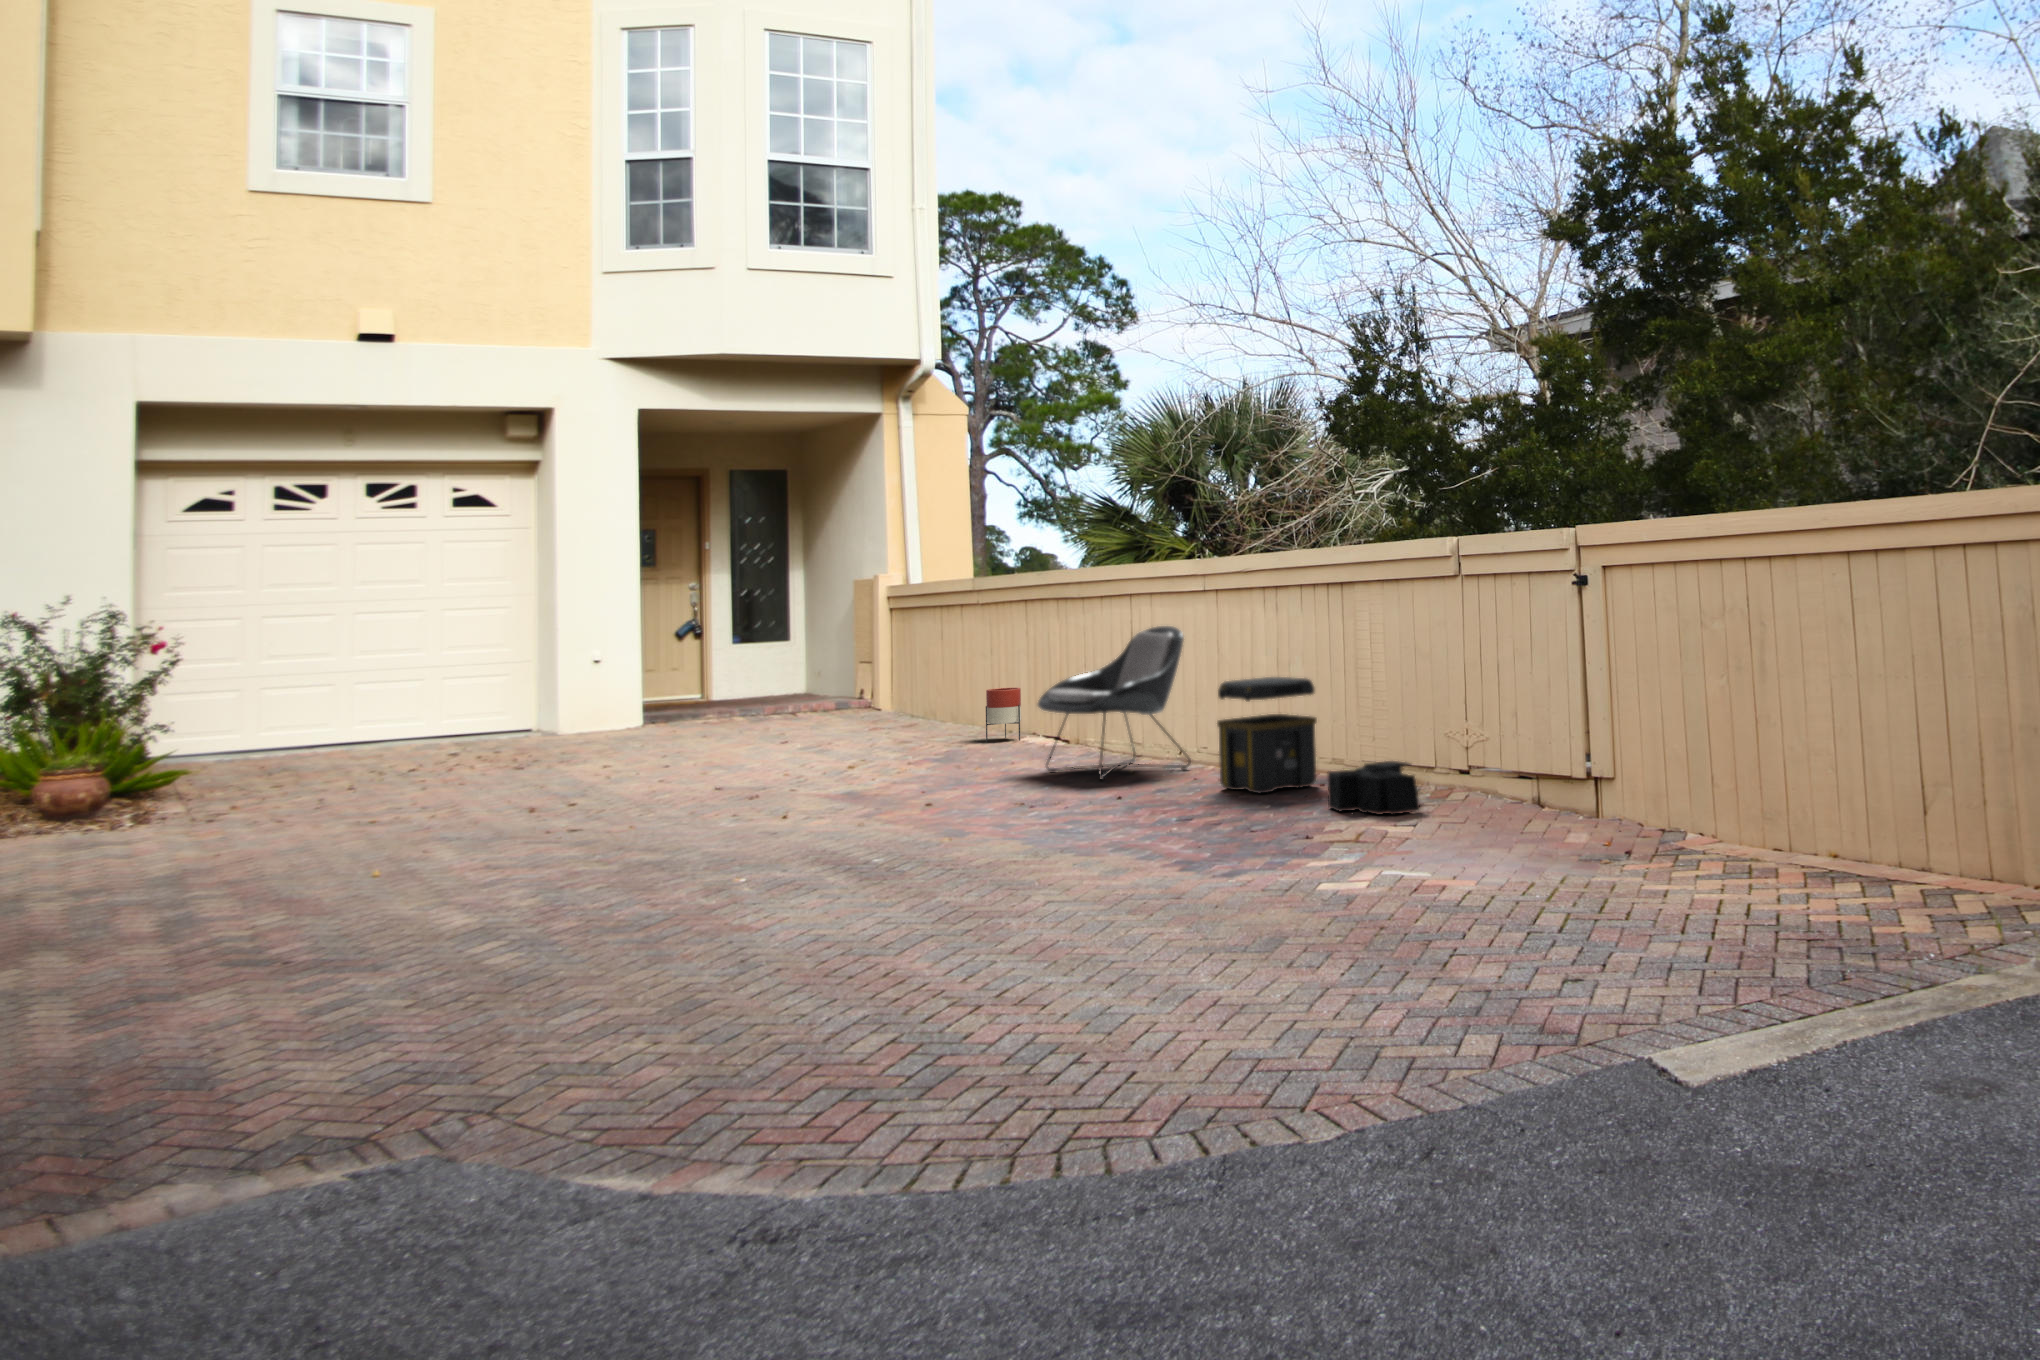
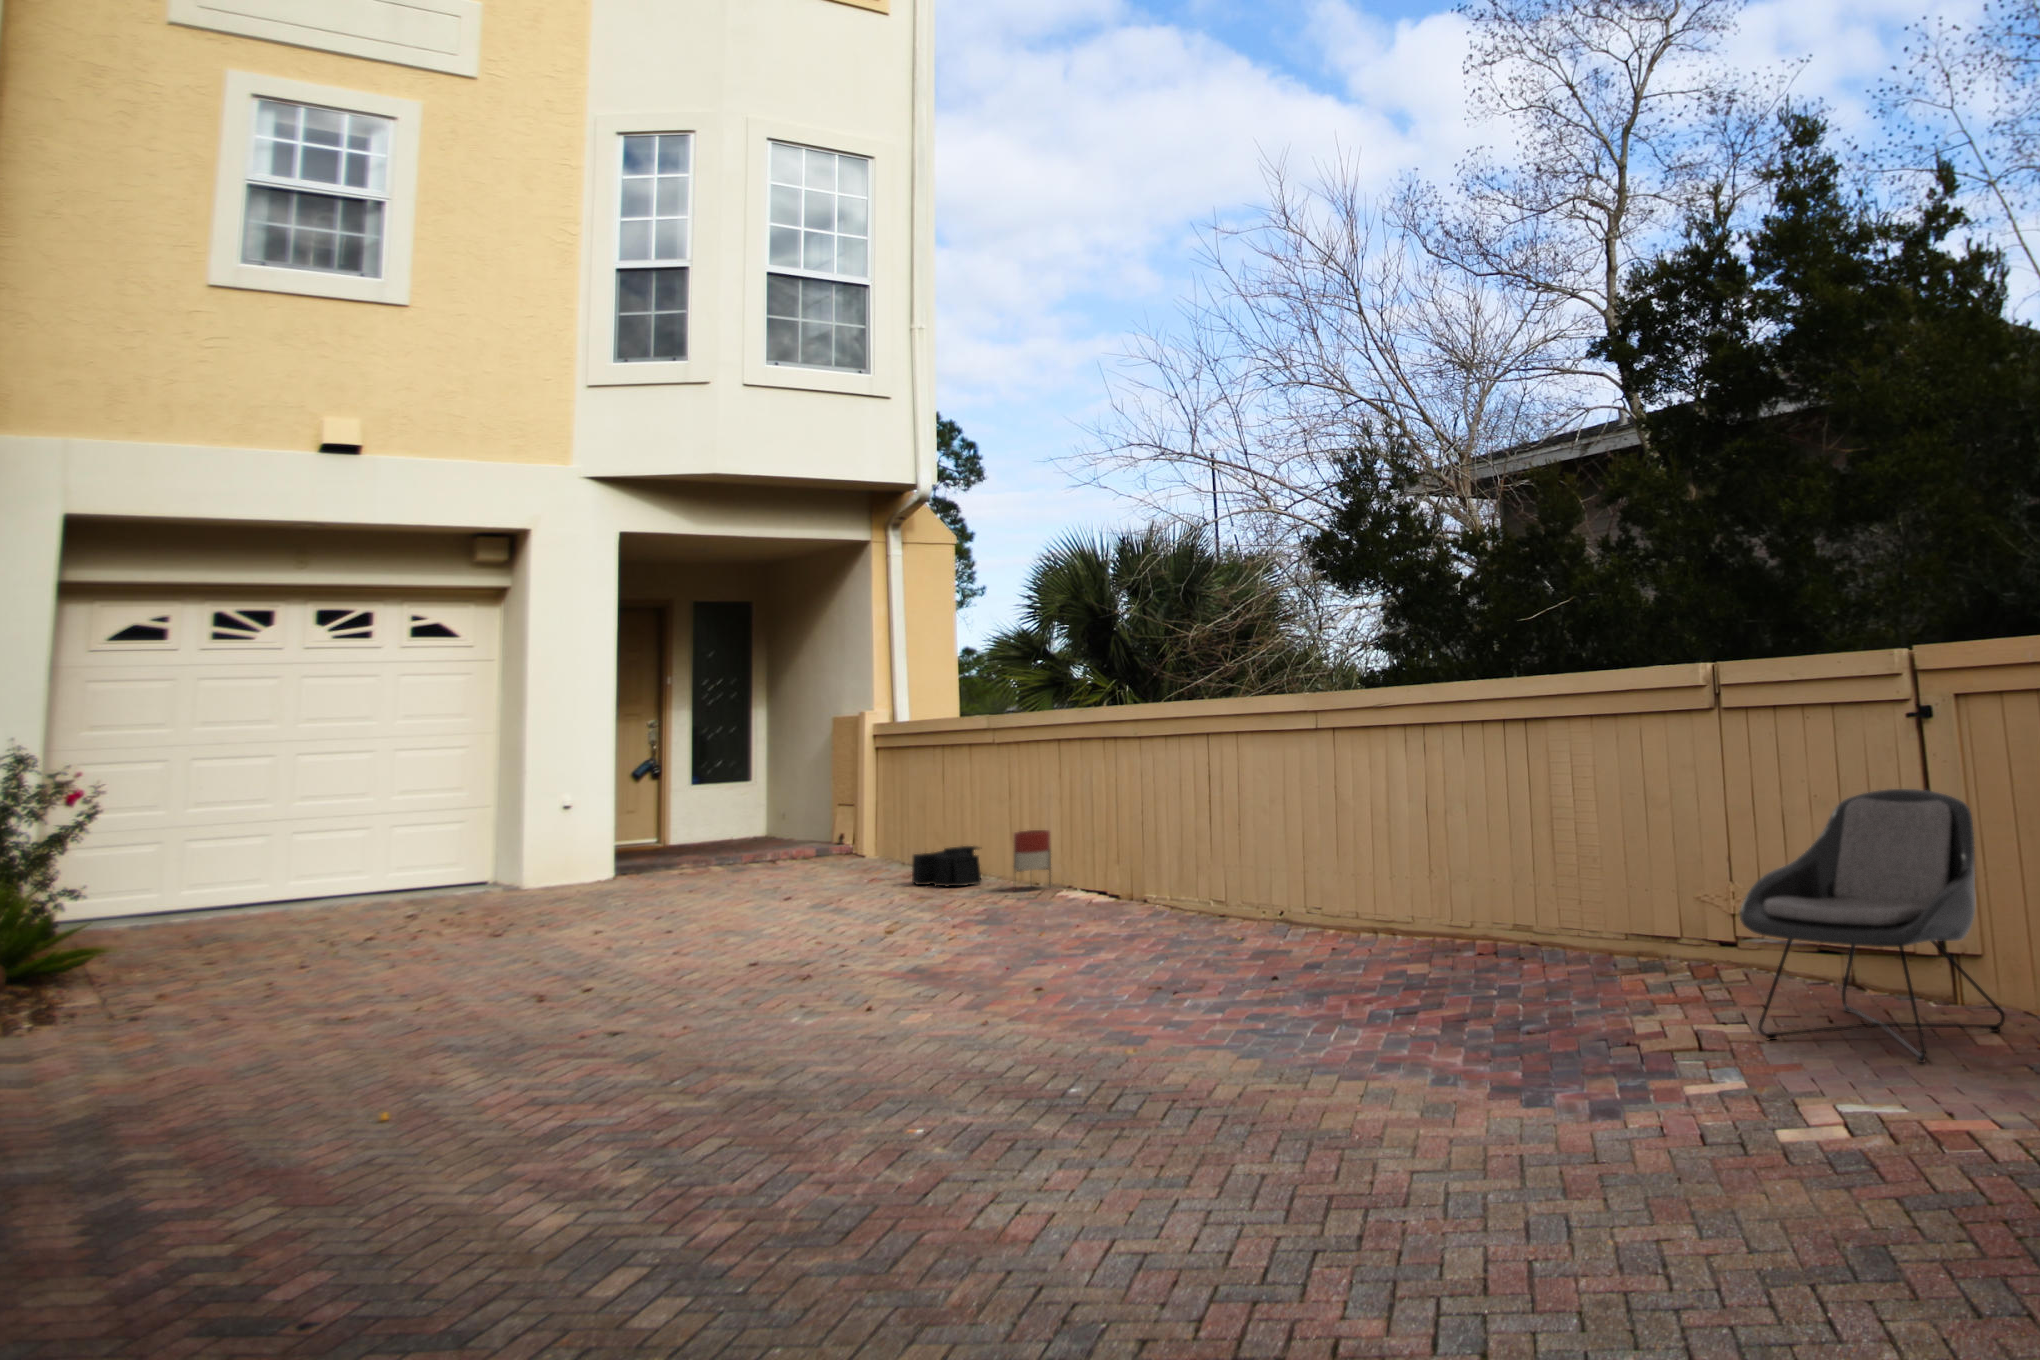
lounge chair: present [1038,626,1191,780] -> present [1740,789,2005,1063]
toolbox: present [1217,677,1317,793] -> none [1345,818,1460,956]
storage bin: present [1328,761,1420,814] -> present [912,846,981,886]

